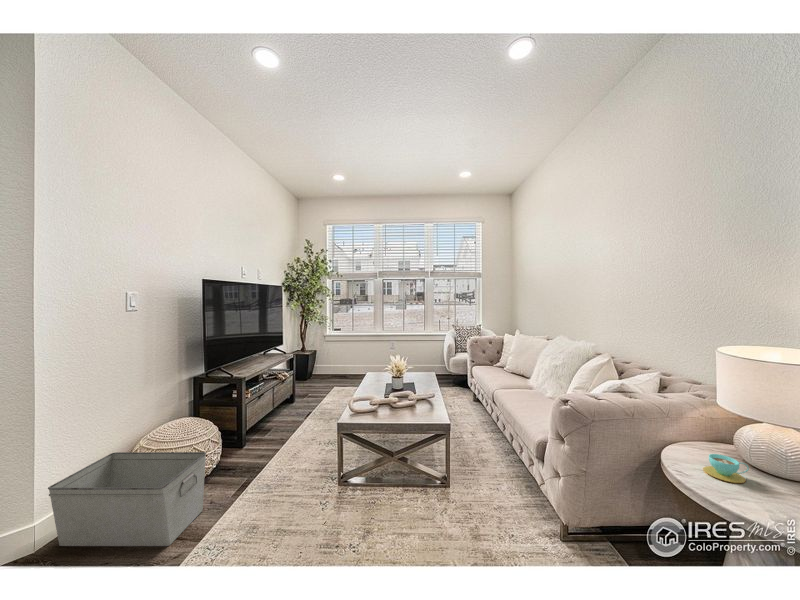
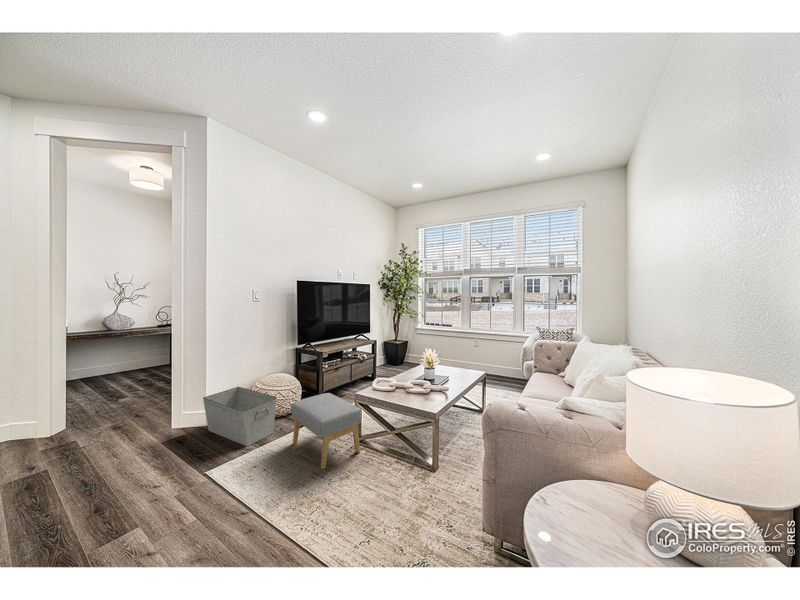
footstool: none [246,428,355,535] -> present [291,393,362,469]
teacup: present [703,454,749,483] -> none [571,497,615,534]

